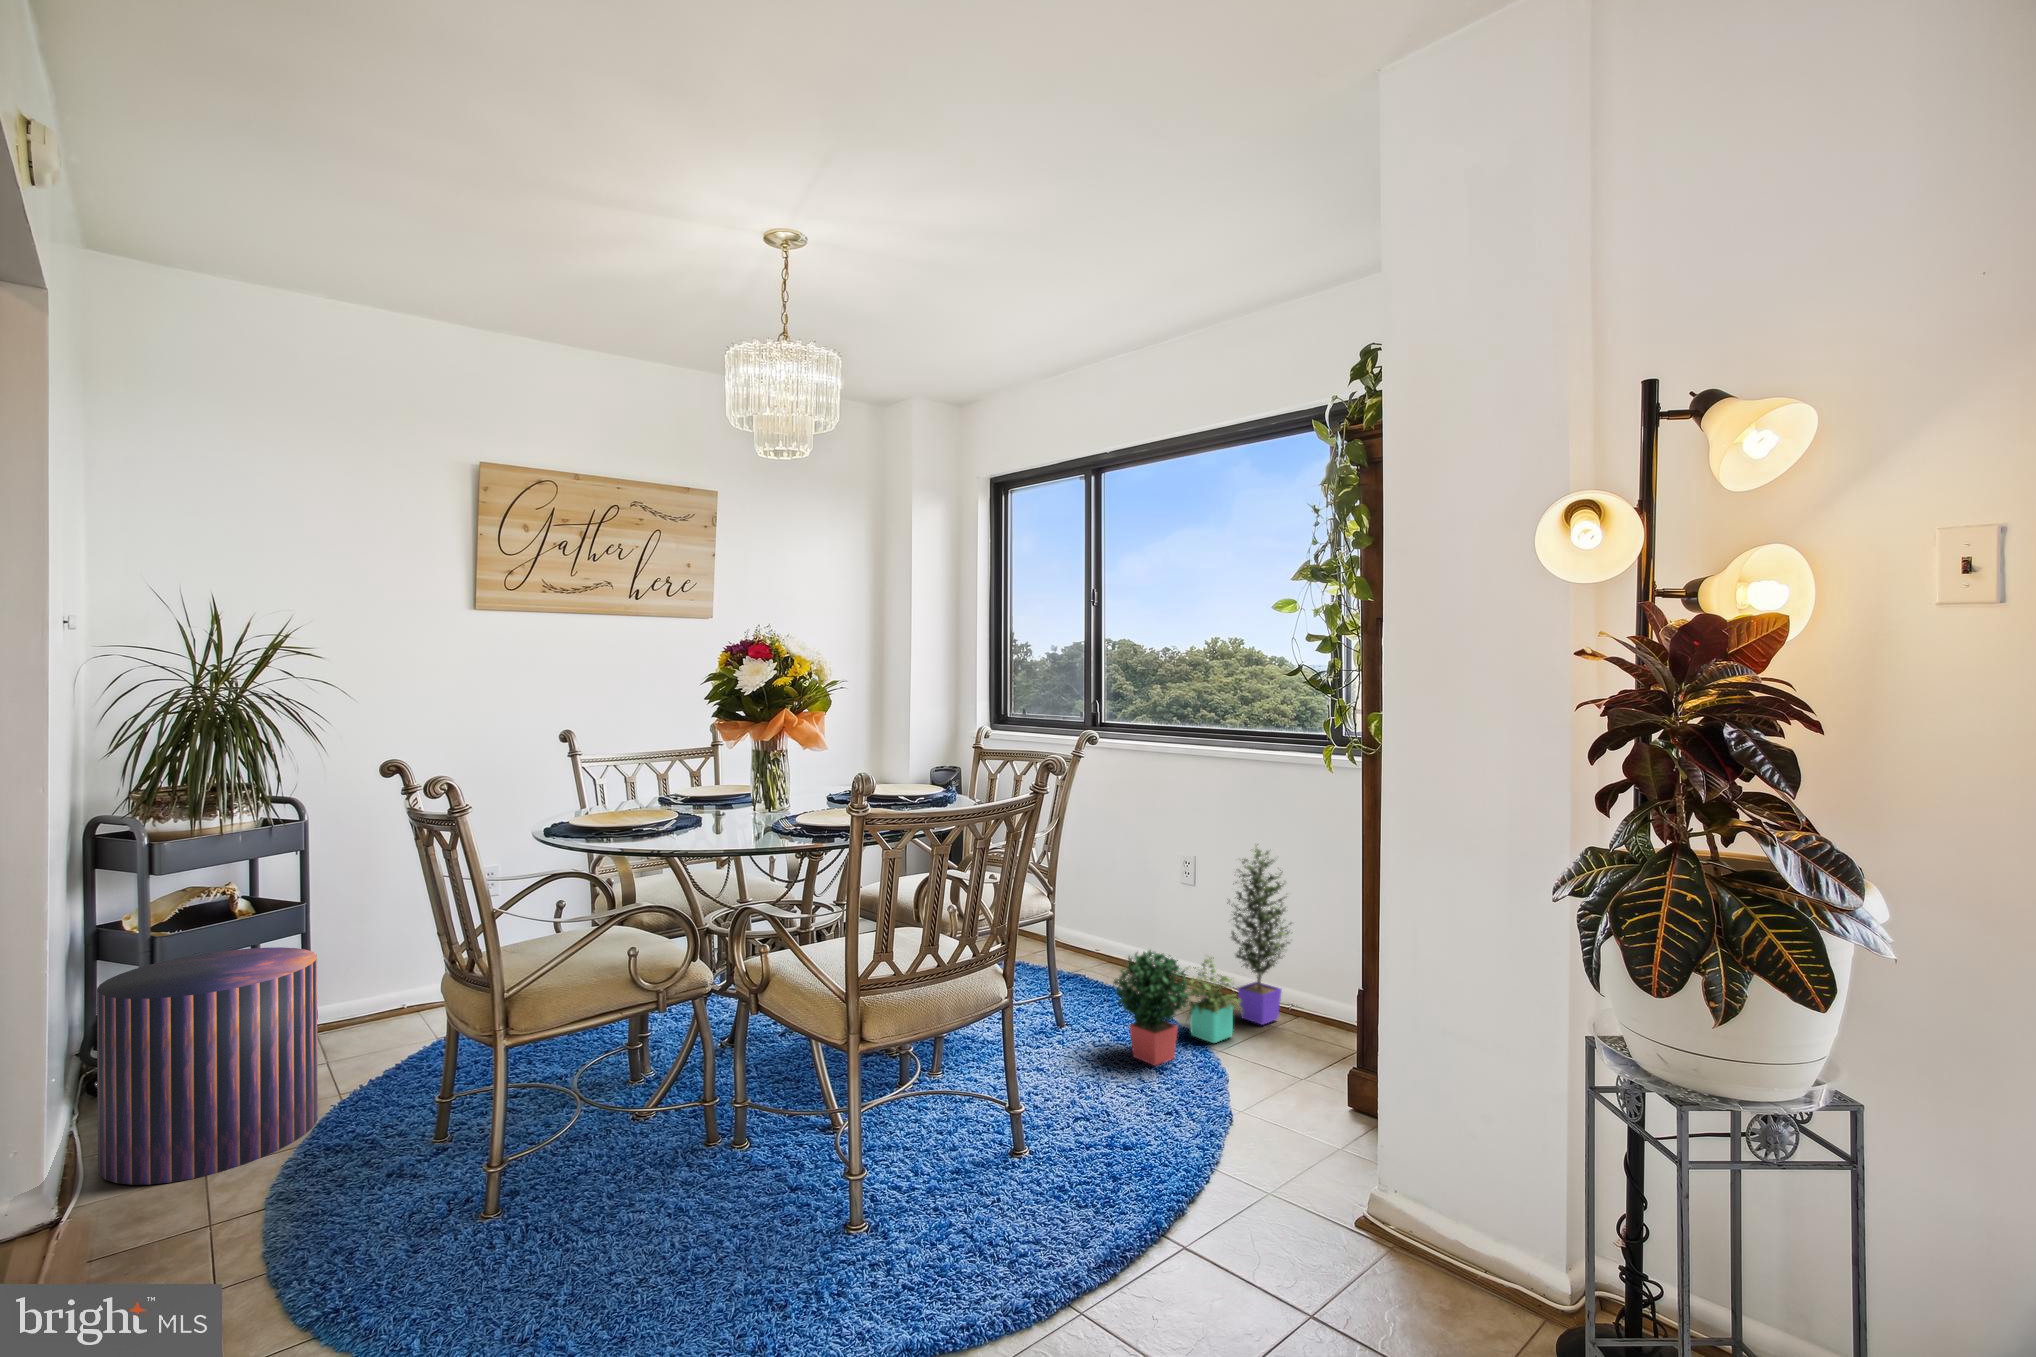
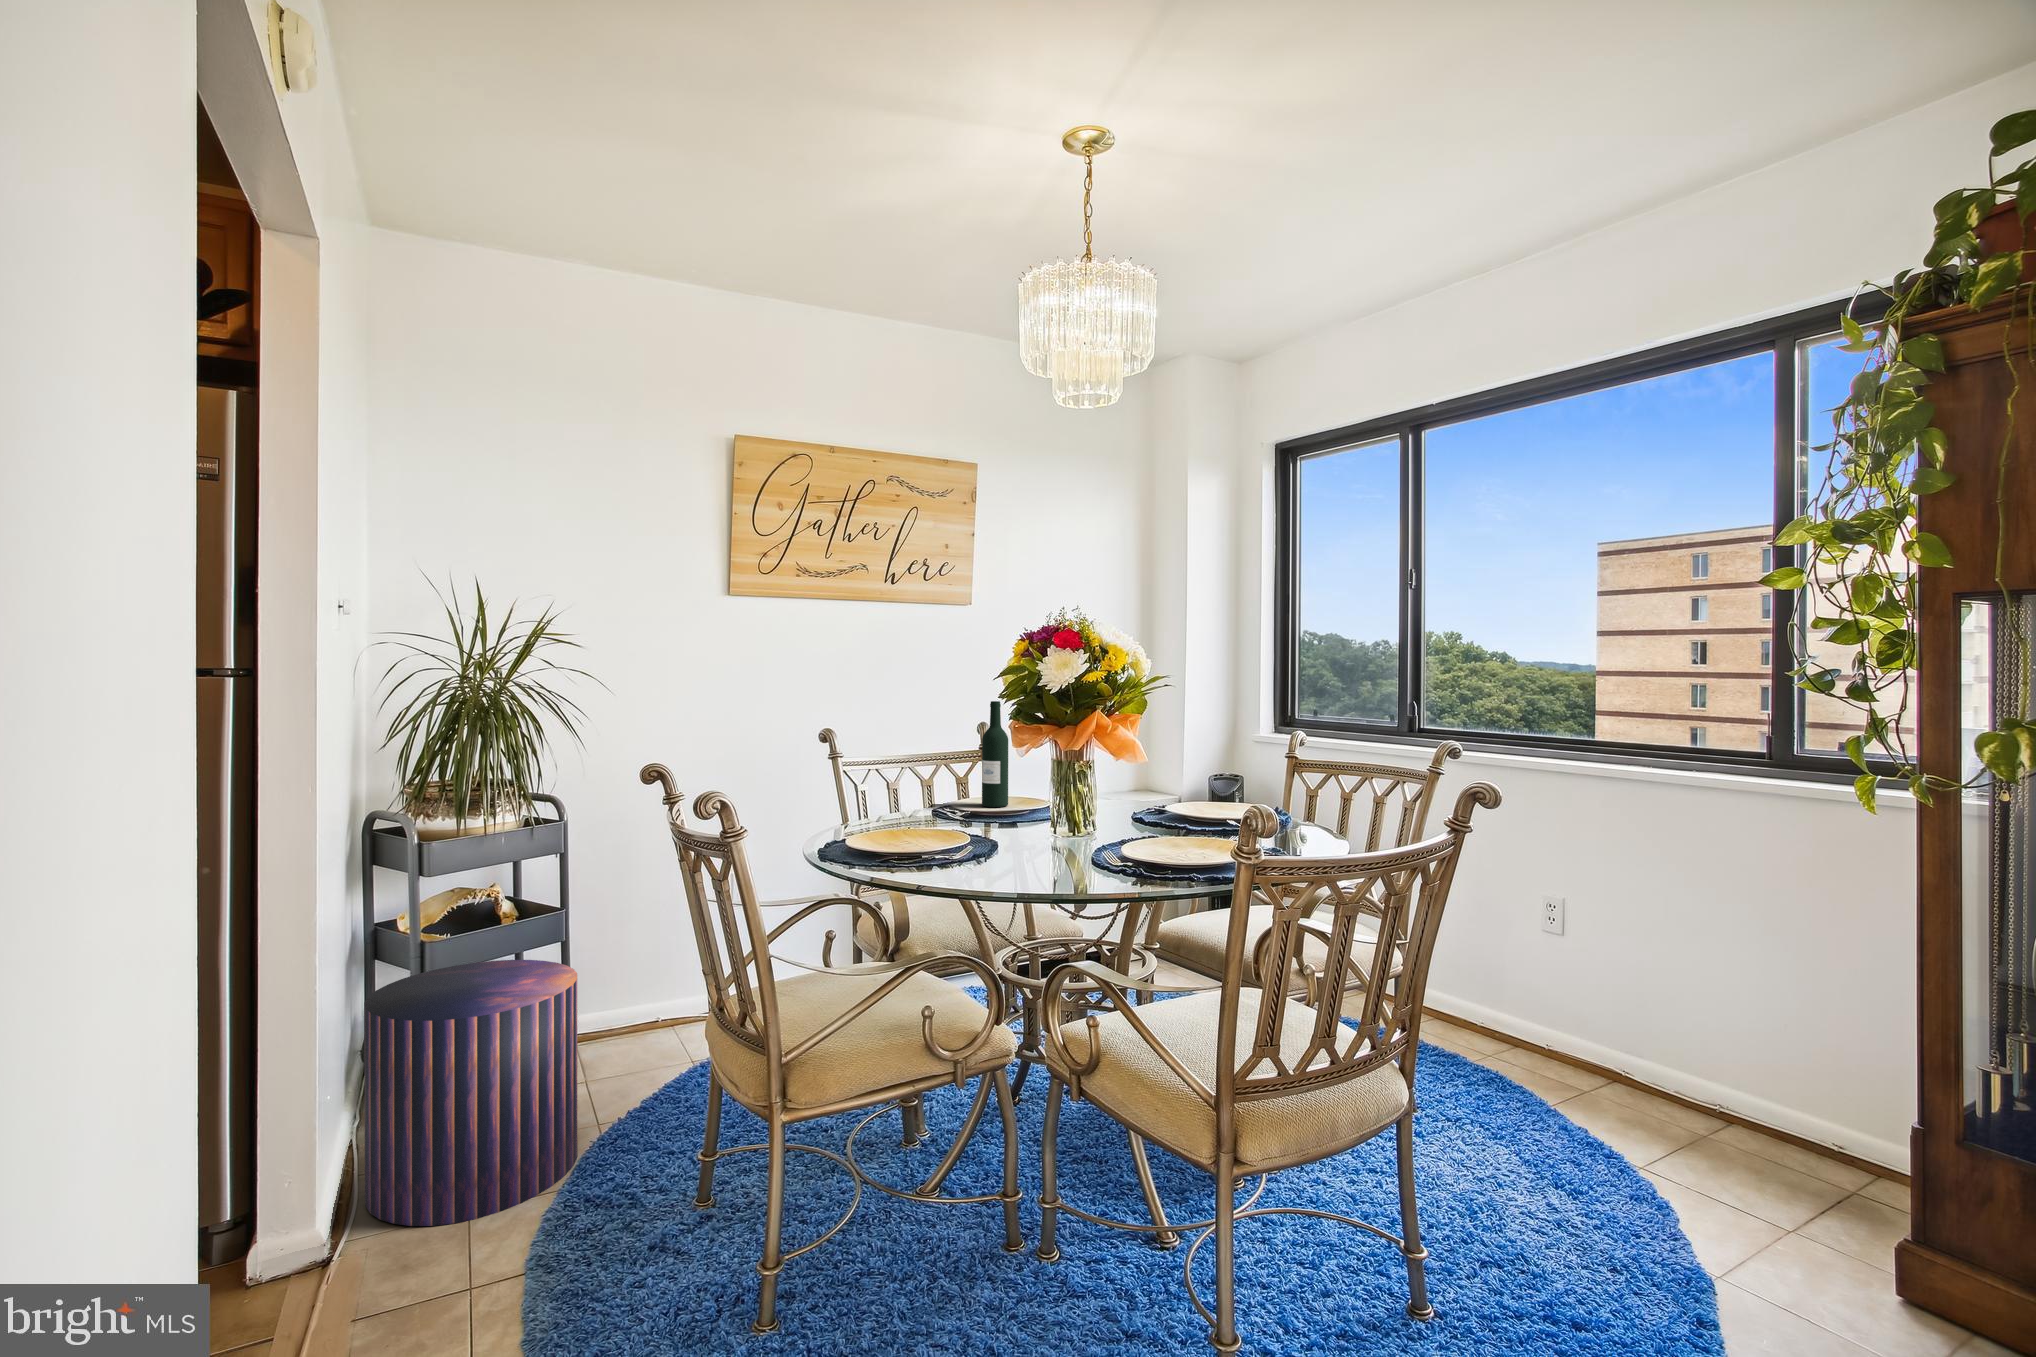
wine bottle: none [707,704,731,795] -> present [982,701,1008,807]
potted plant: present [1113,844,1291,1065] -> none [1498,893,1743,1189]

